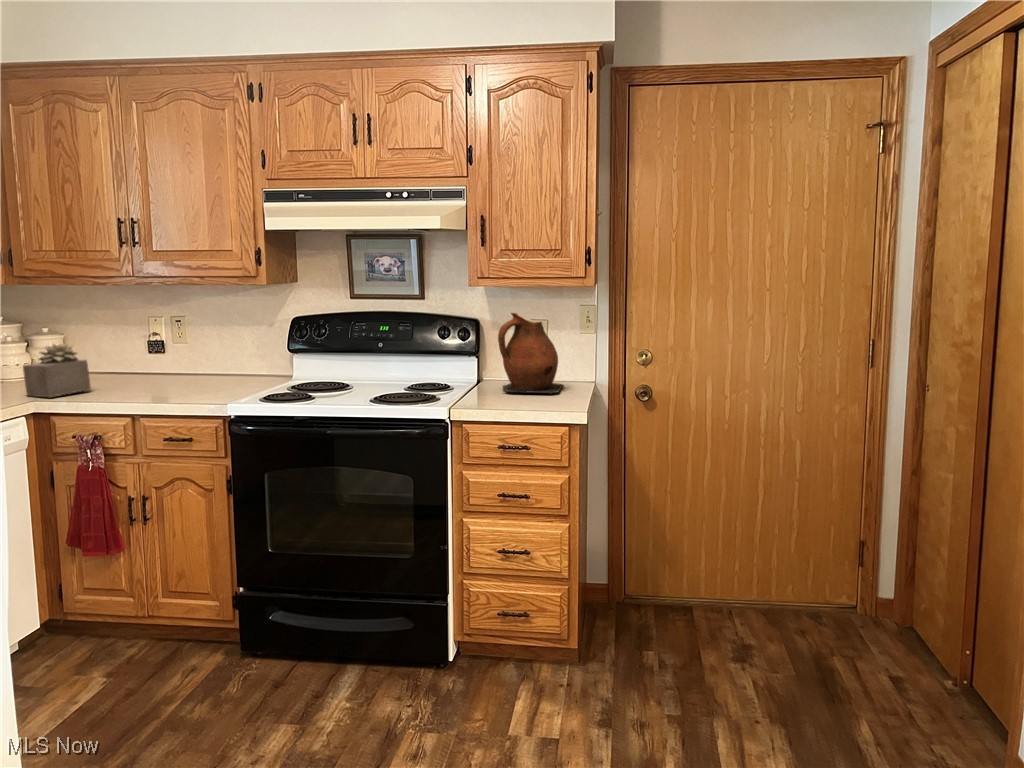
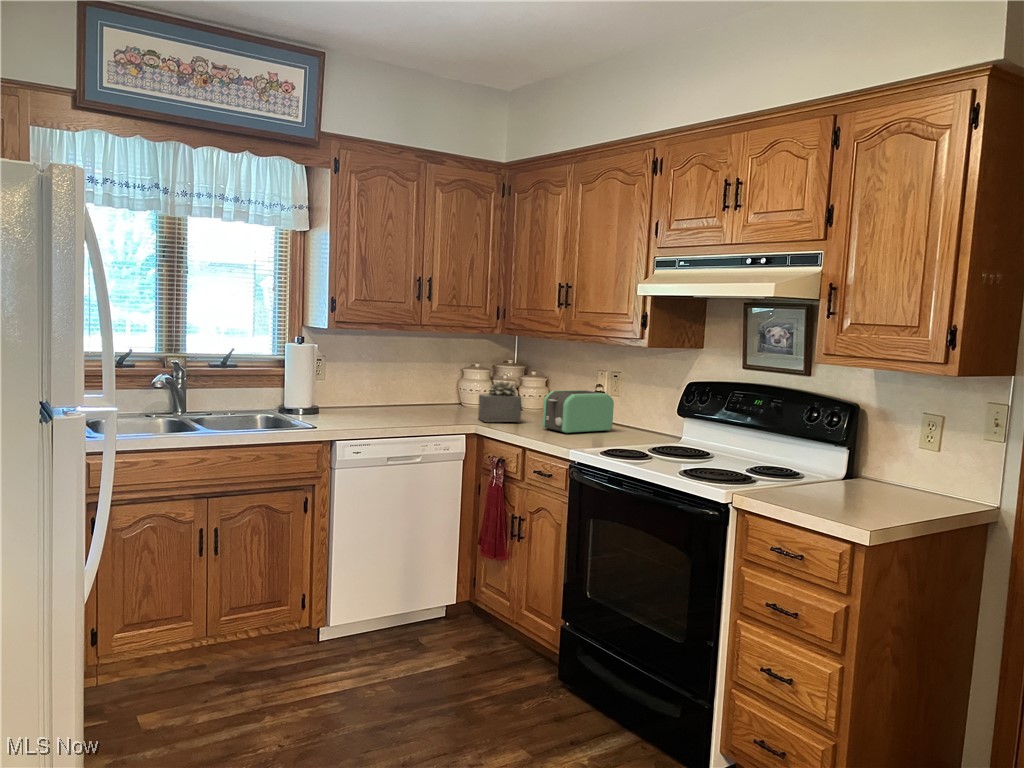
ceramic pitcher: present [498,313,564,394] -> none [836,400,934,505]
toaster: none [131,341,205,392] -> present [542,390,614,434]

